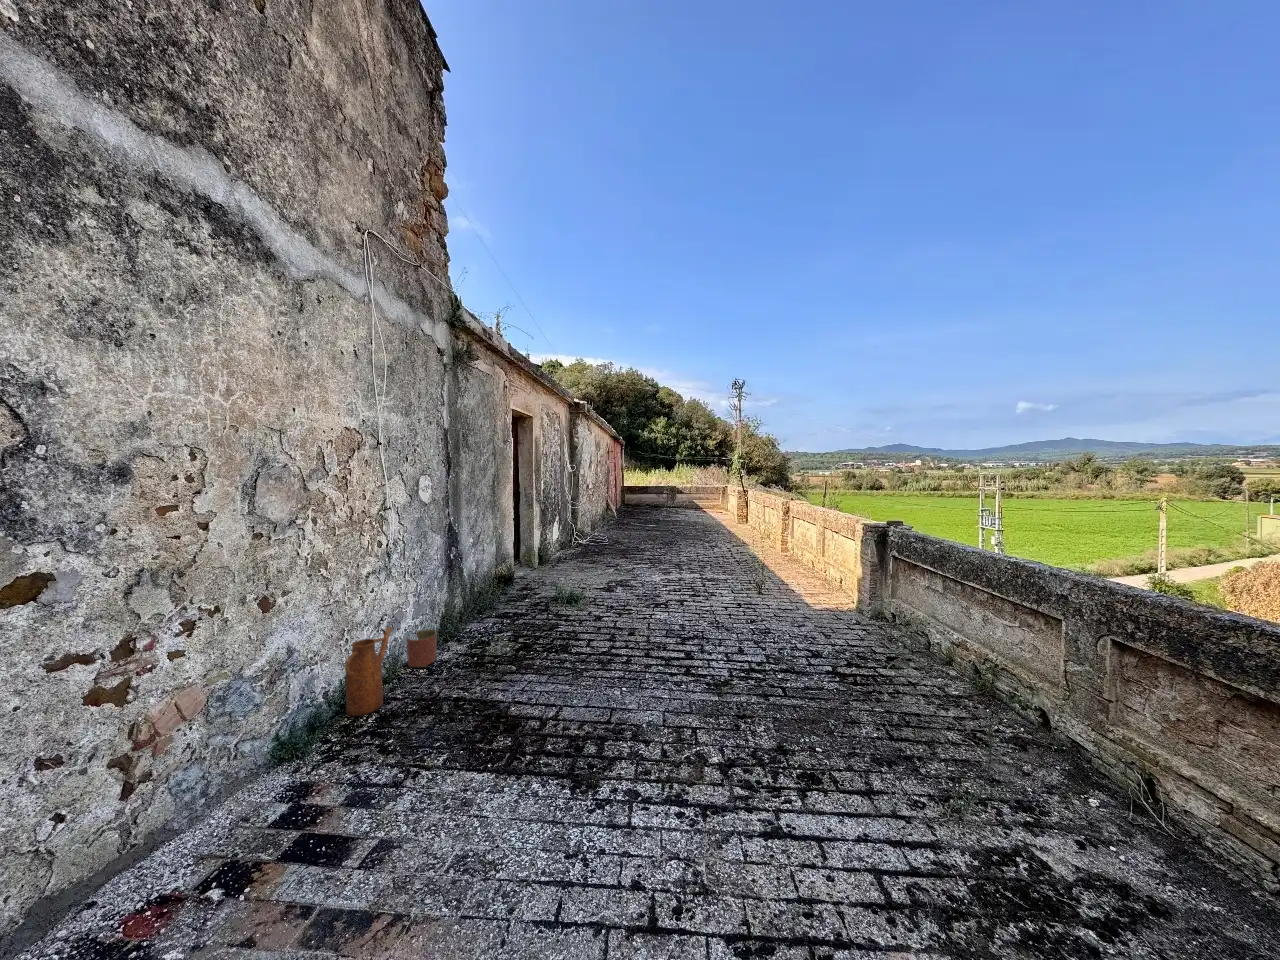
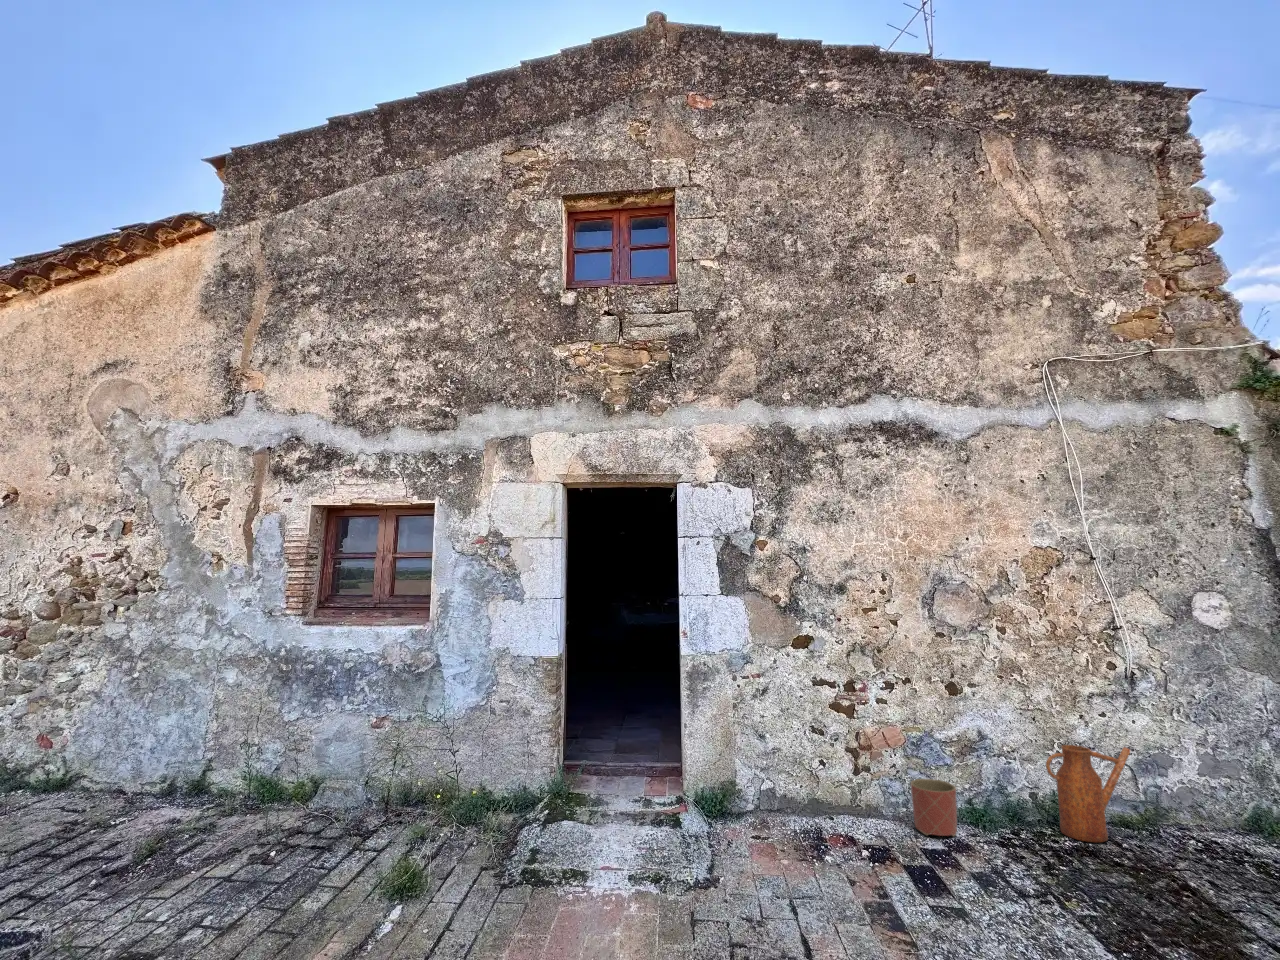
planter: present [406,629,437,667] -> present [911,779,957,836]

